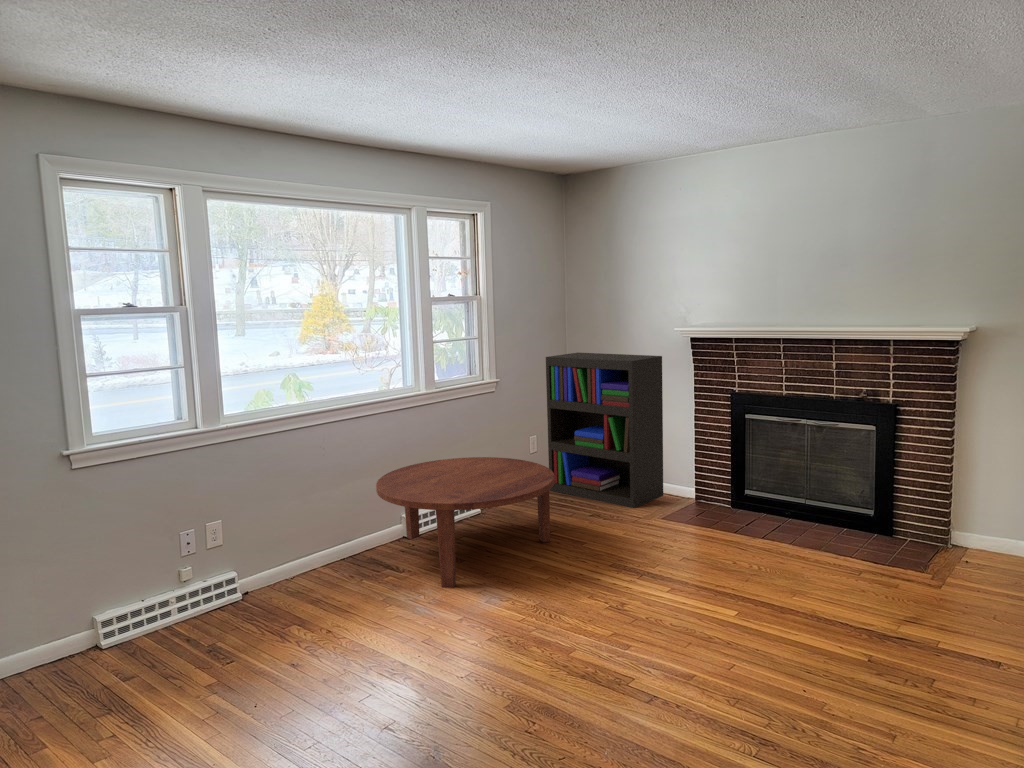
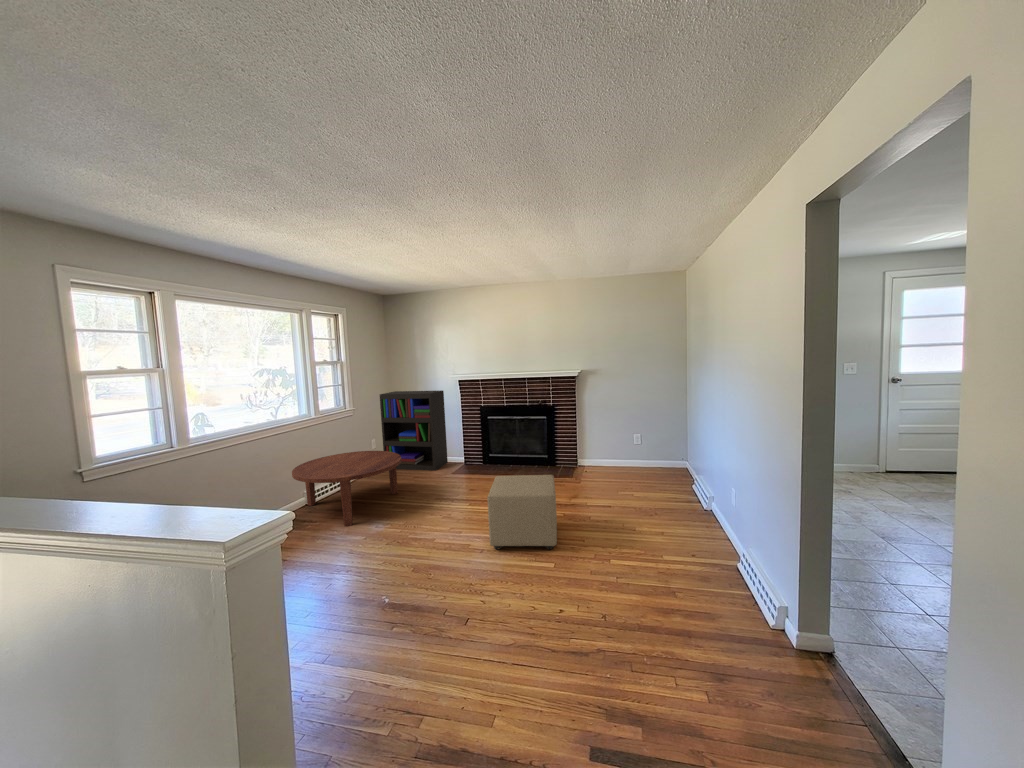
ottoman: none [666,549,840,736] -> present [487,475,557,549]

